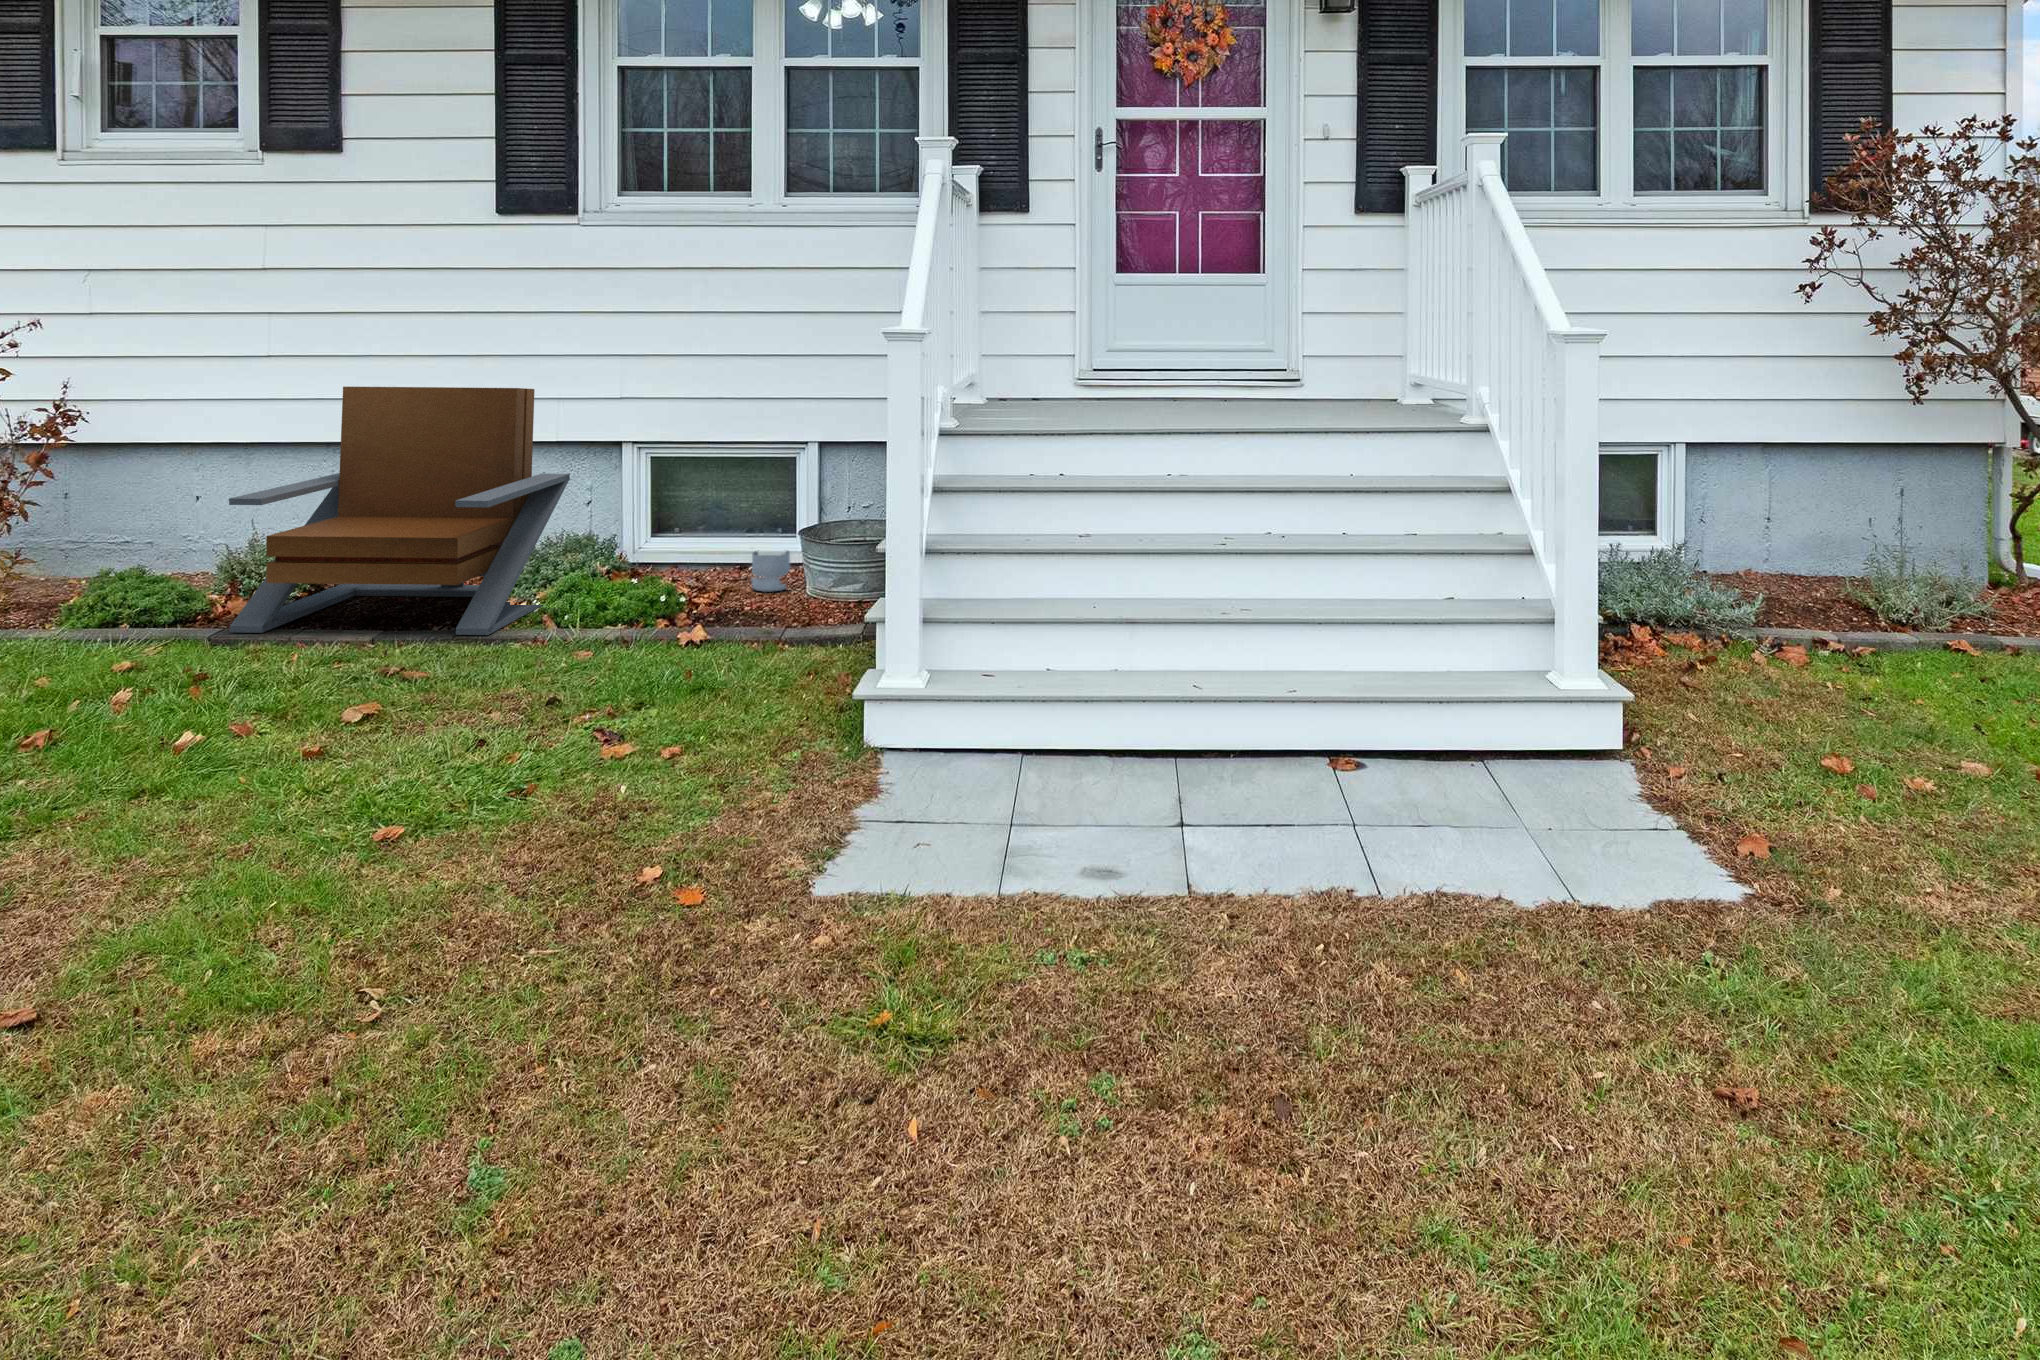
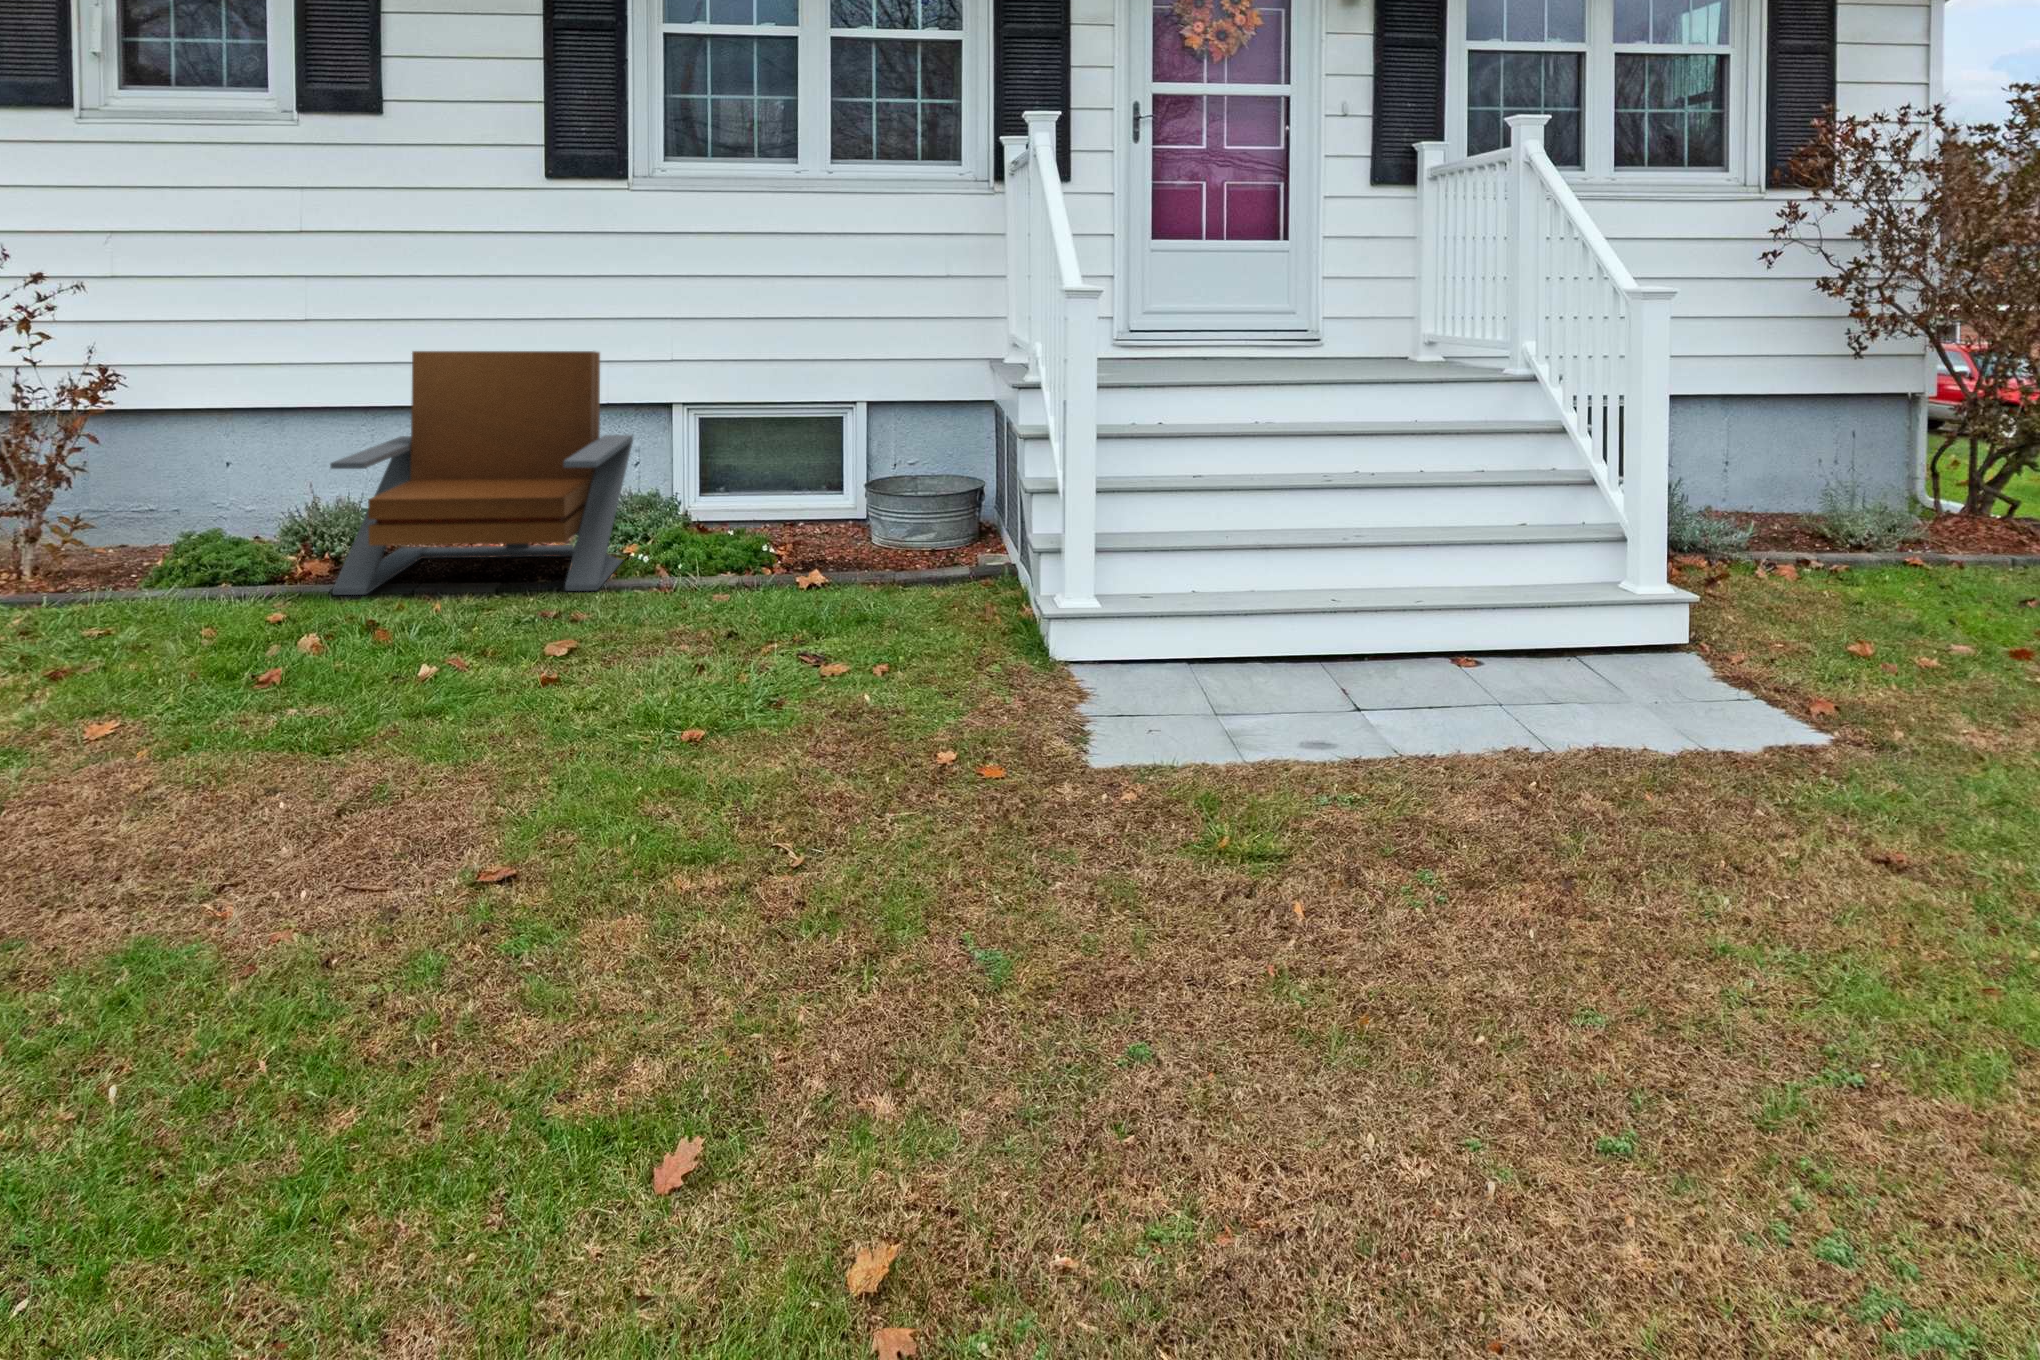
planter: present [752,550,790,592] -> none [813,505,849,545]

